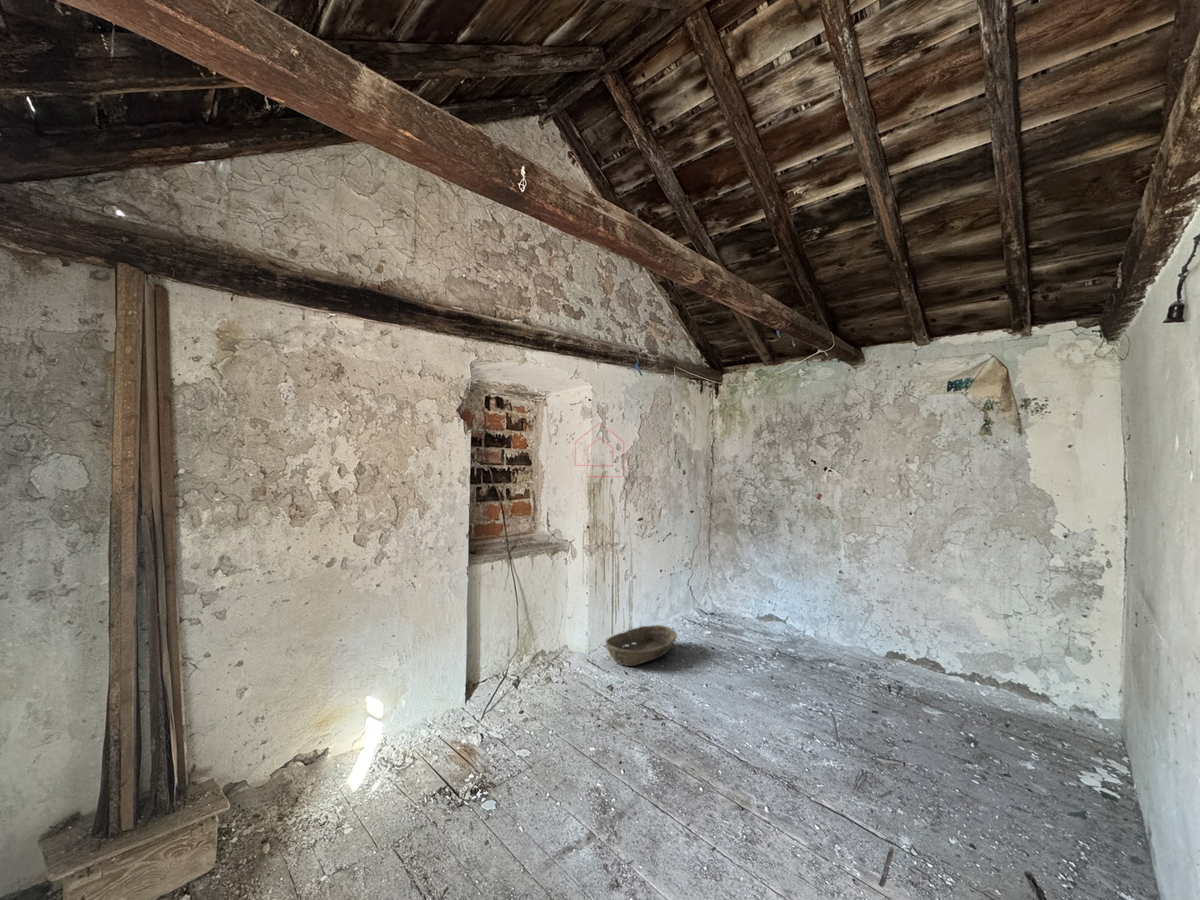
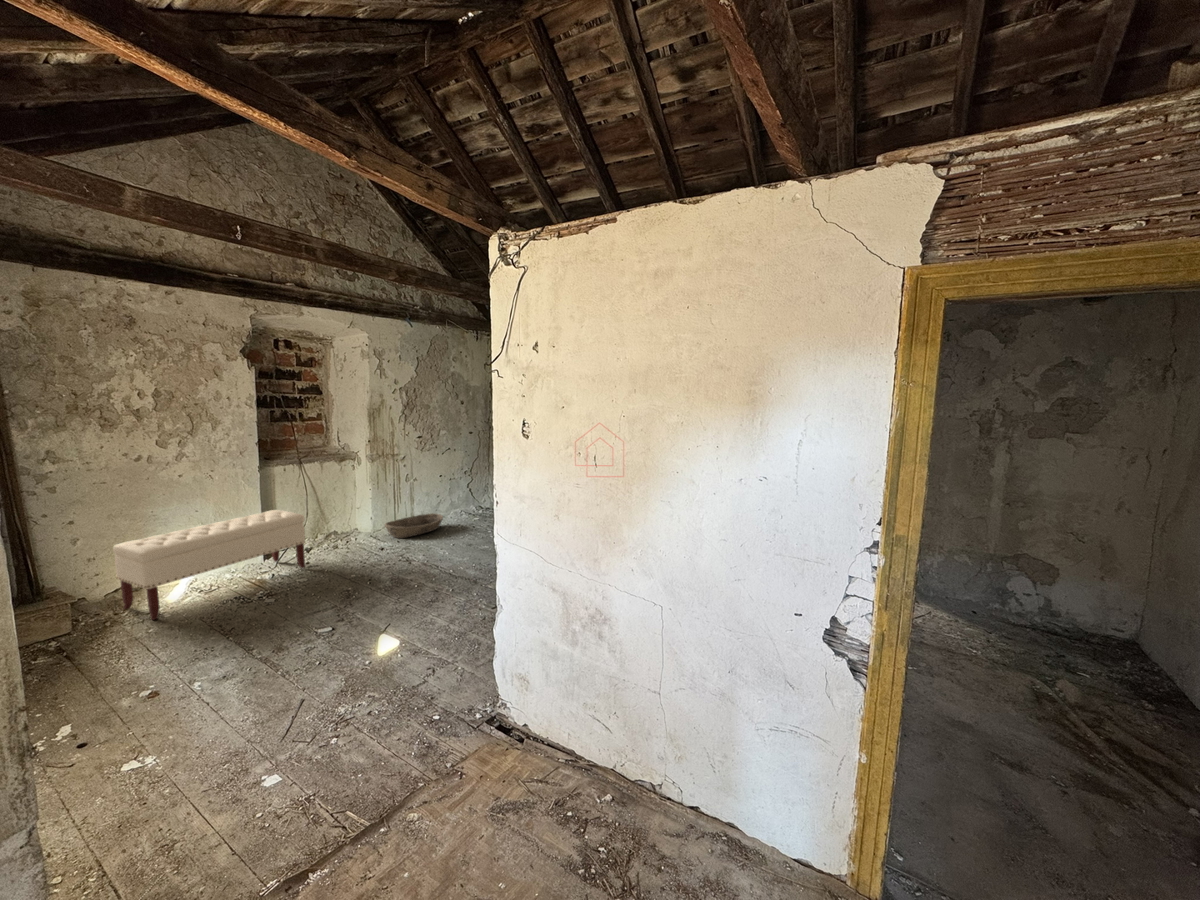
bench: none [288,628,525,843] -> present [113,510,305,620]

